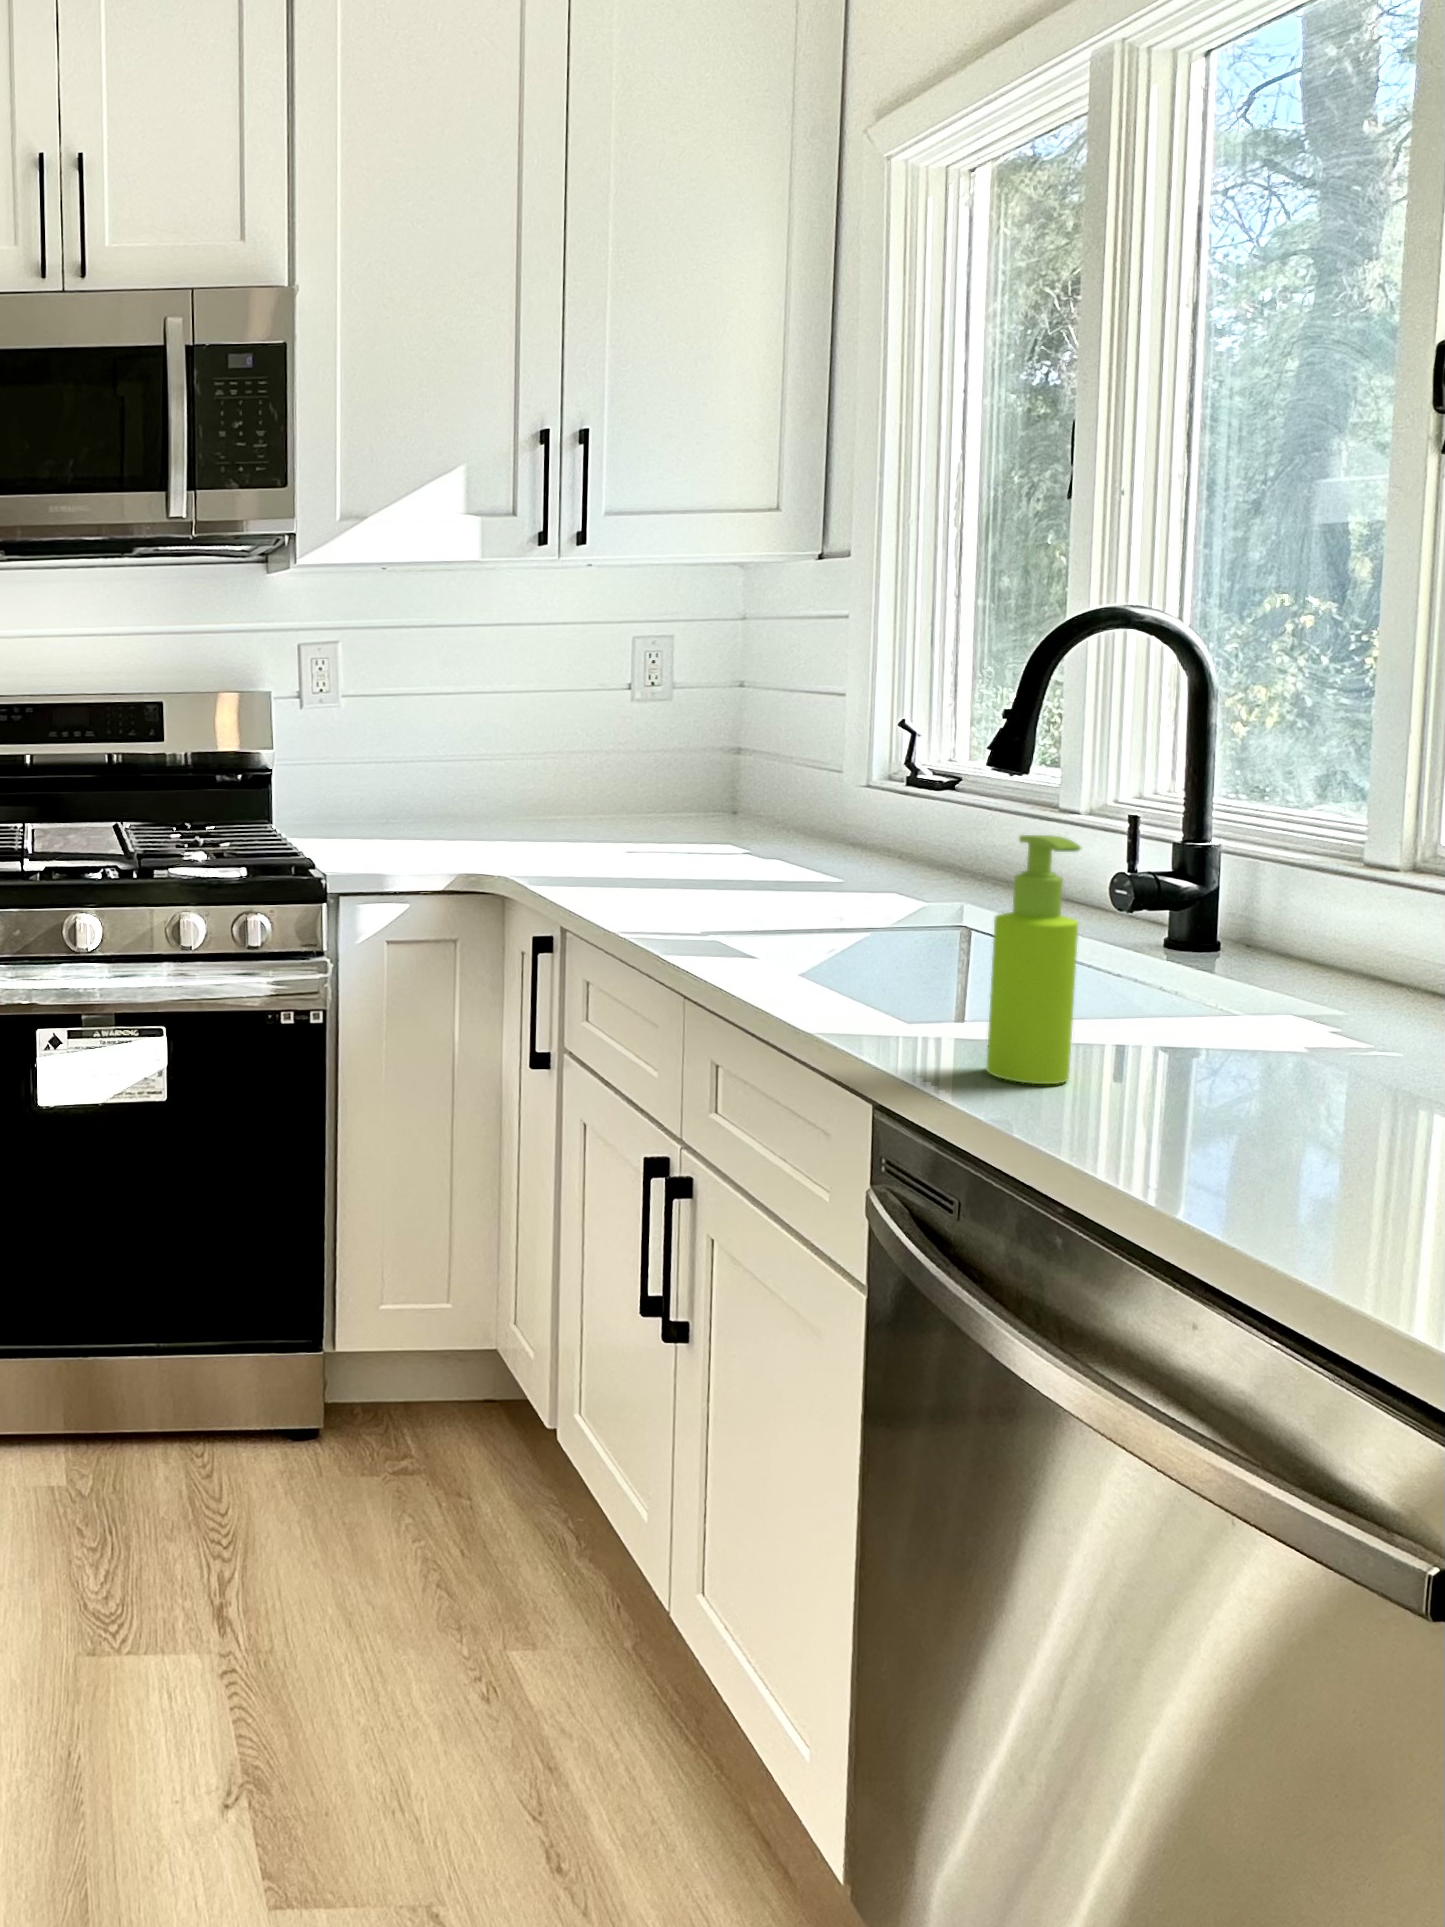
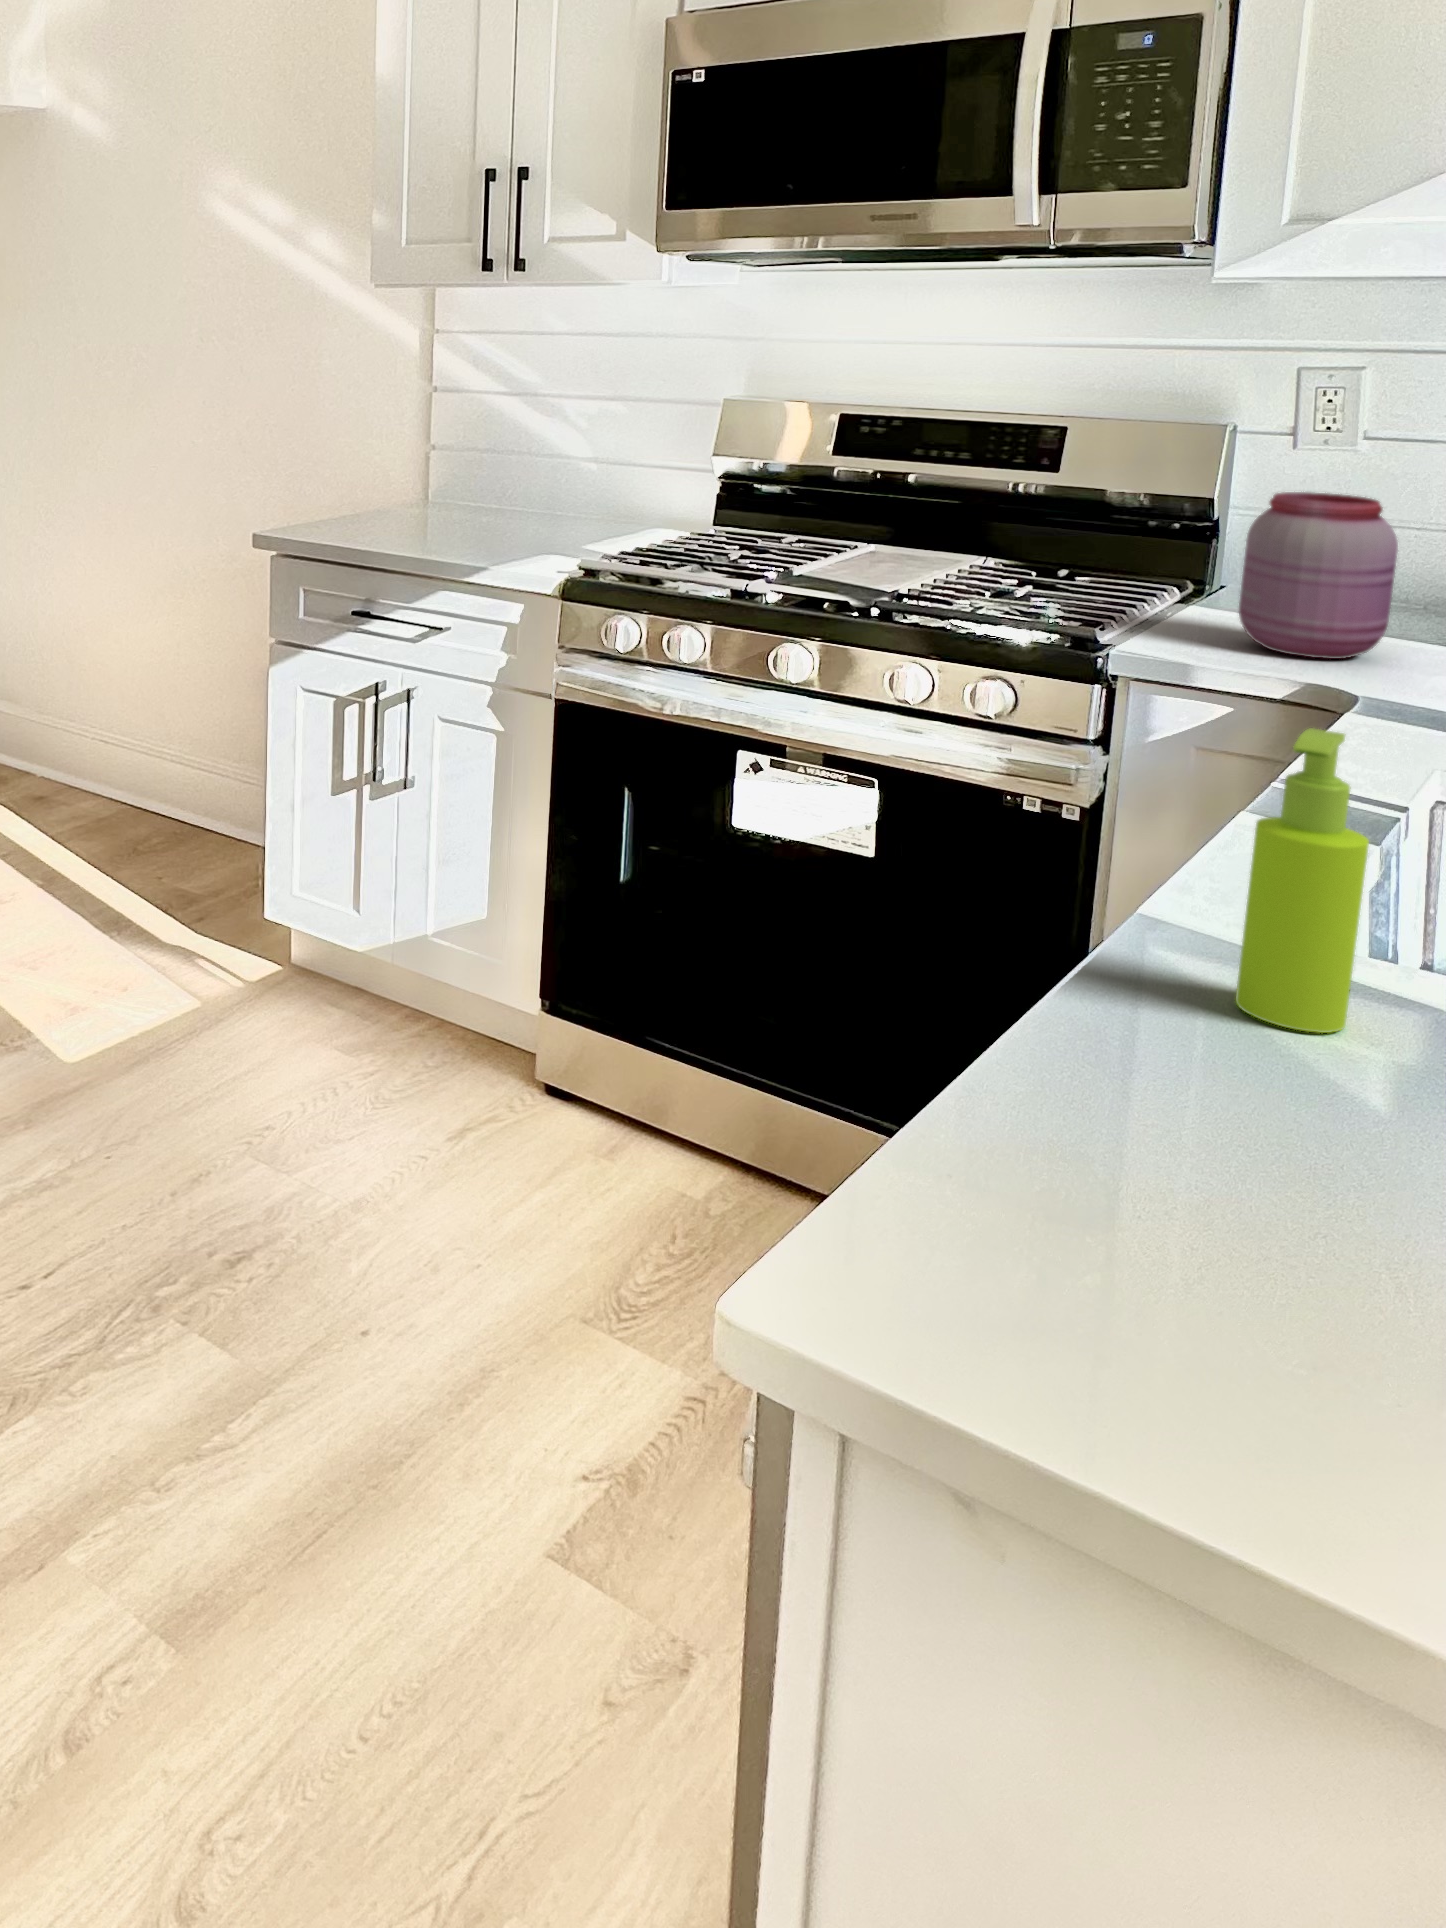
jar: none [381,726,476,857] -> present [1239,492,1398,659]

